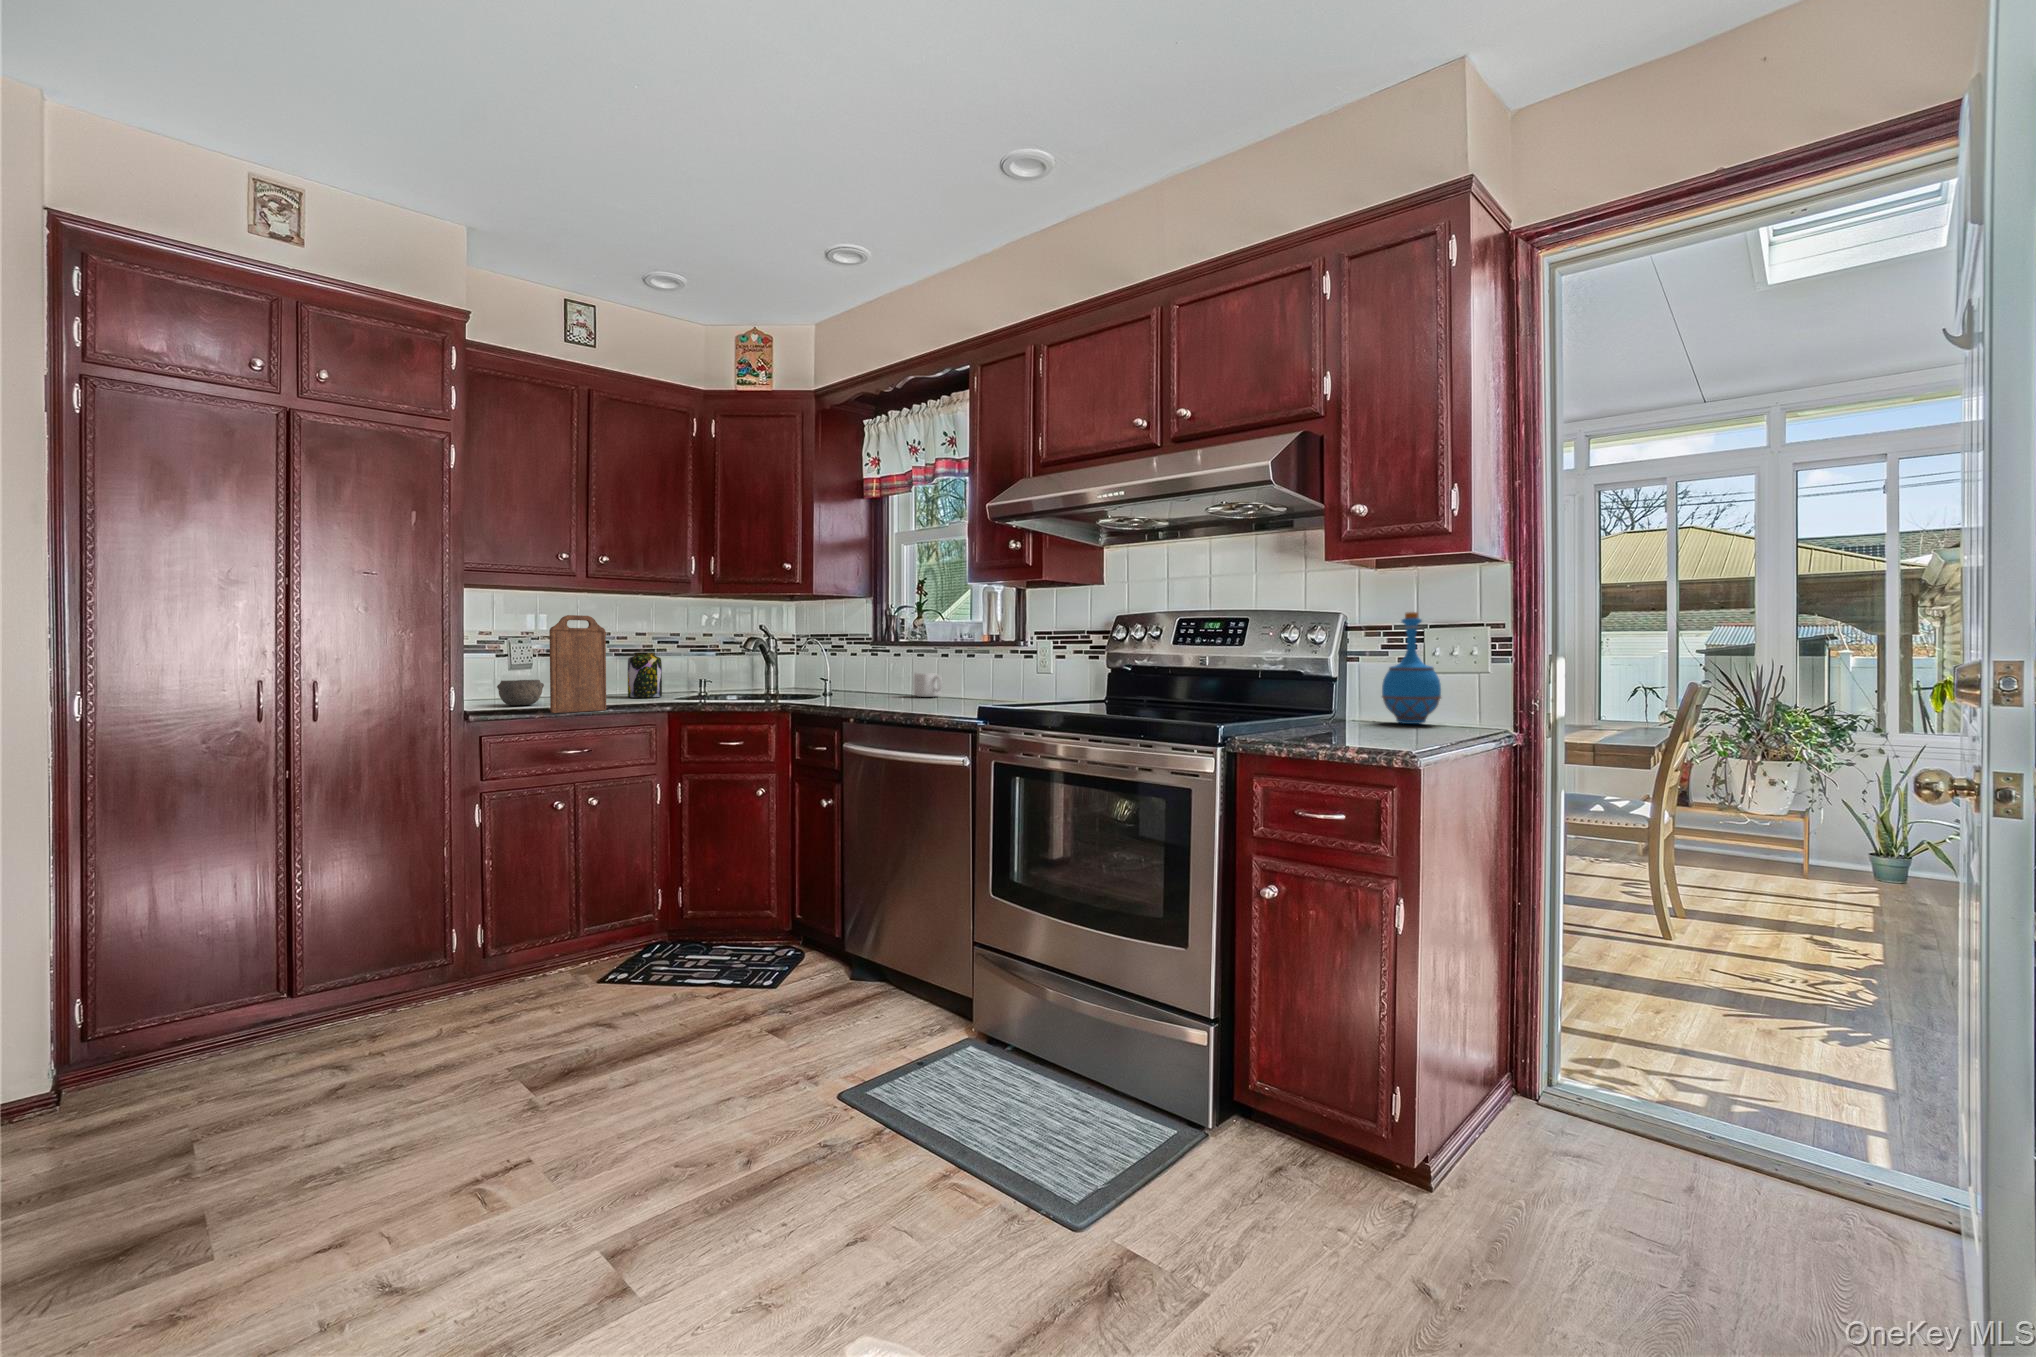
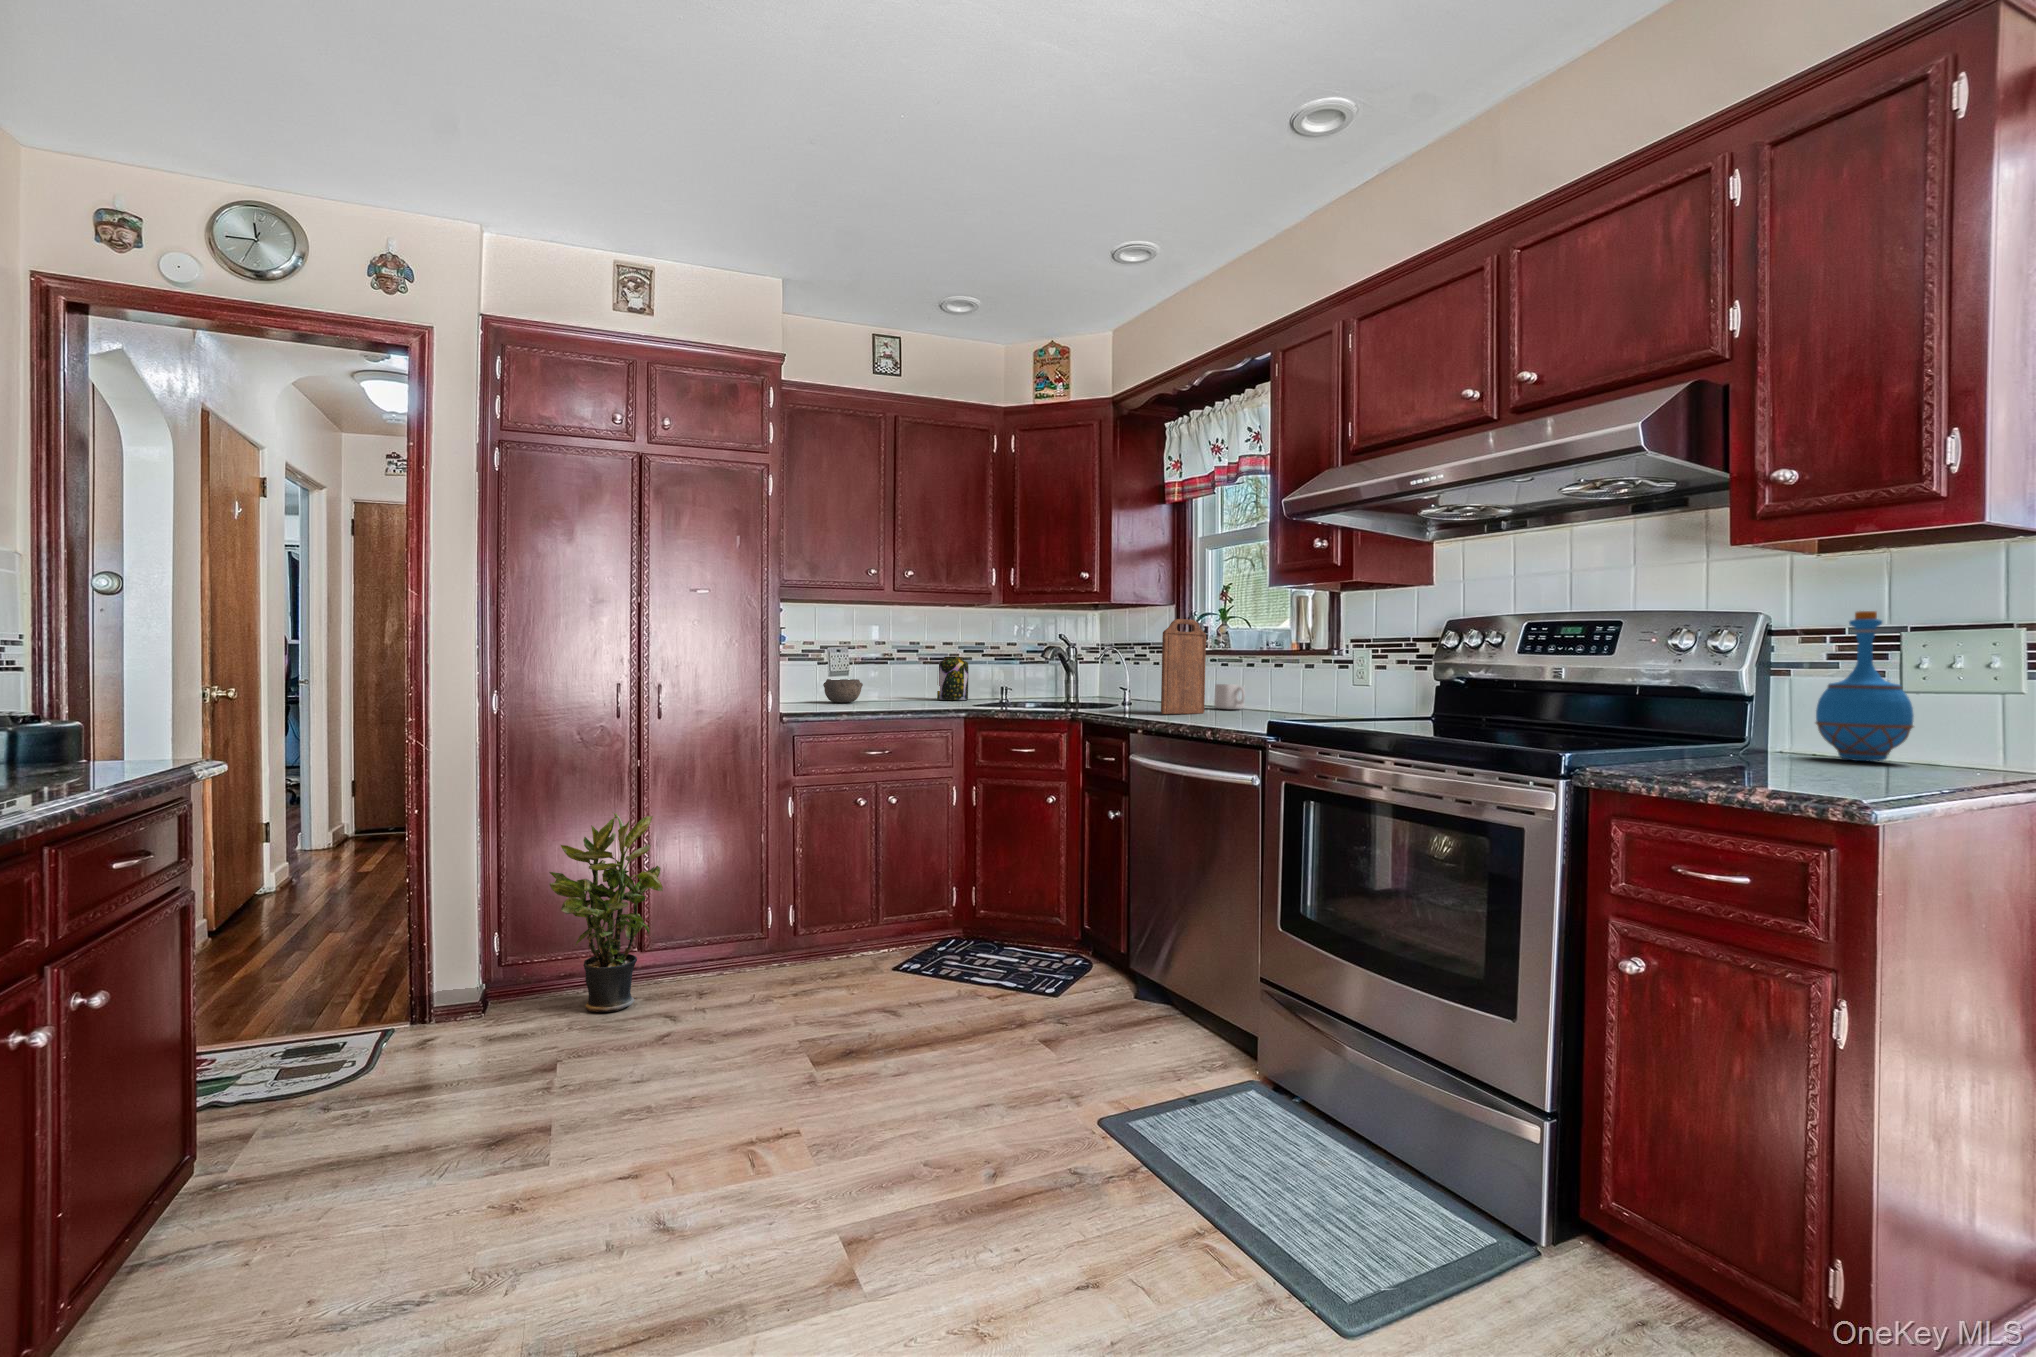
cutting board: present [549,615,606,713] -> present [1161,619,1206,714]
potted plant: none [165,844,321,1077] -> present [549,813,663,1012]

